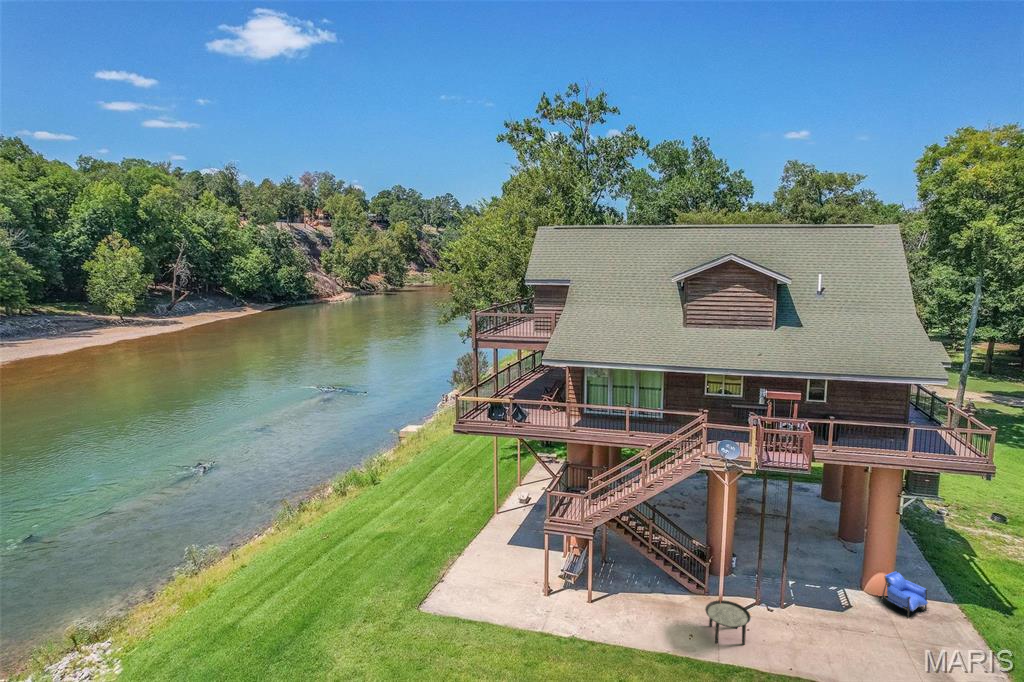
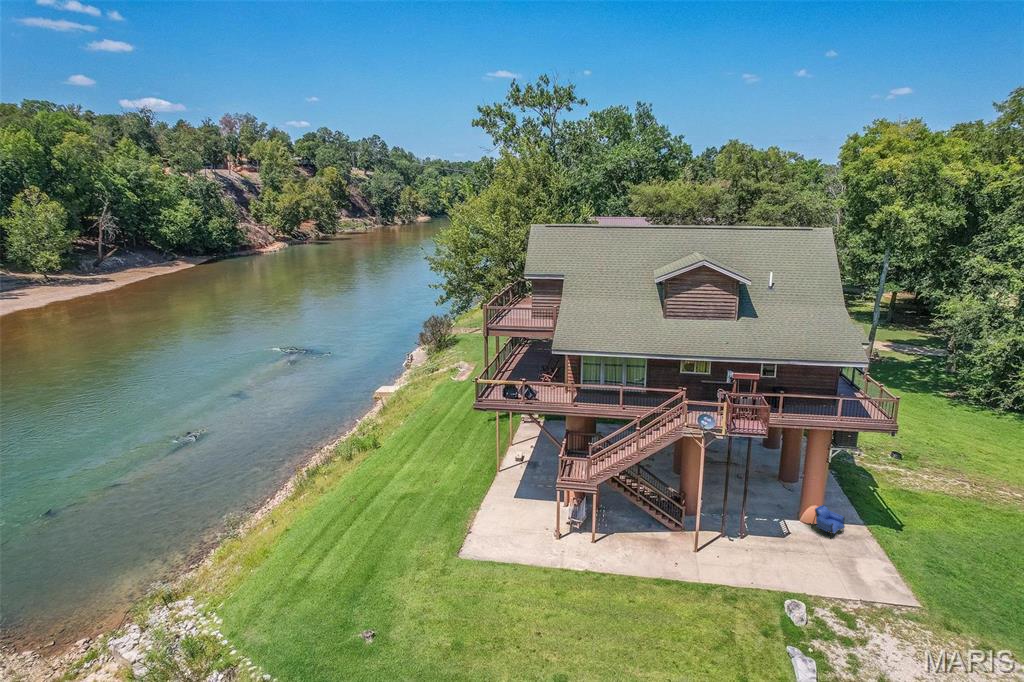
round table: present [705,600,750,645] -> none [687,535,721,568]

